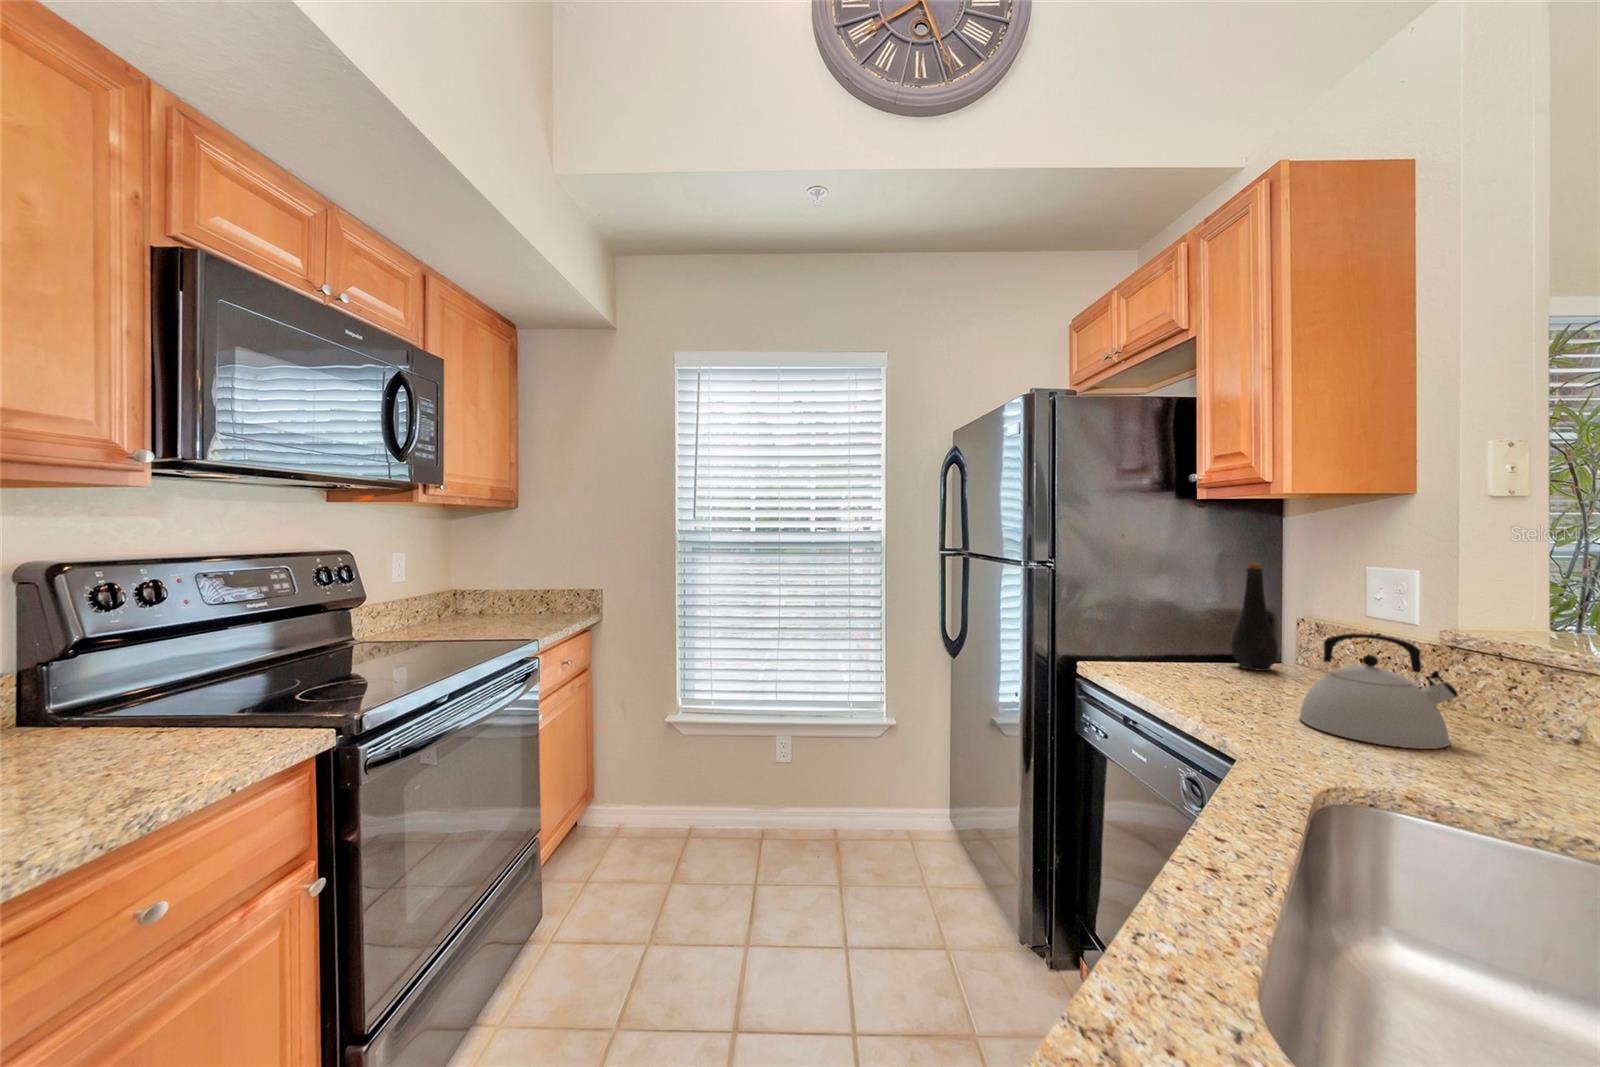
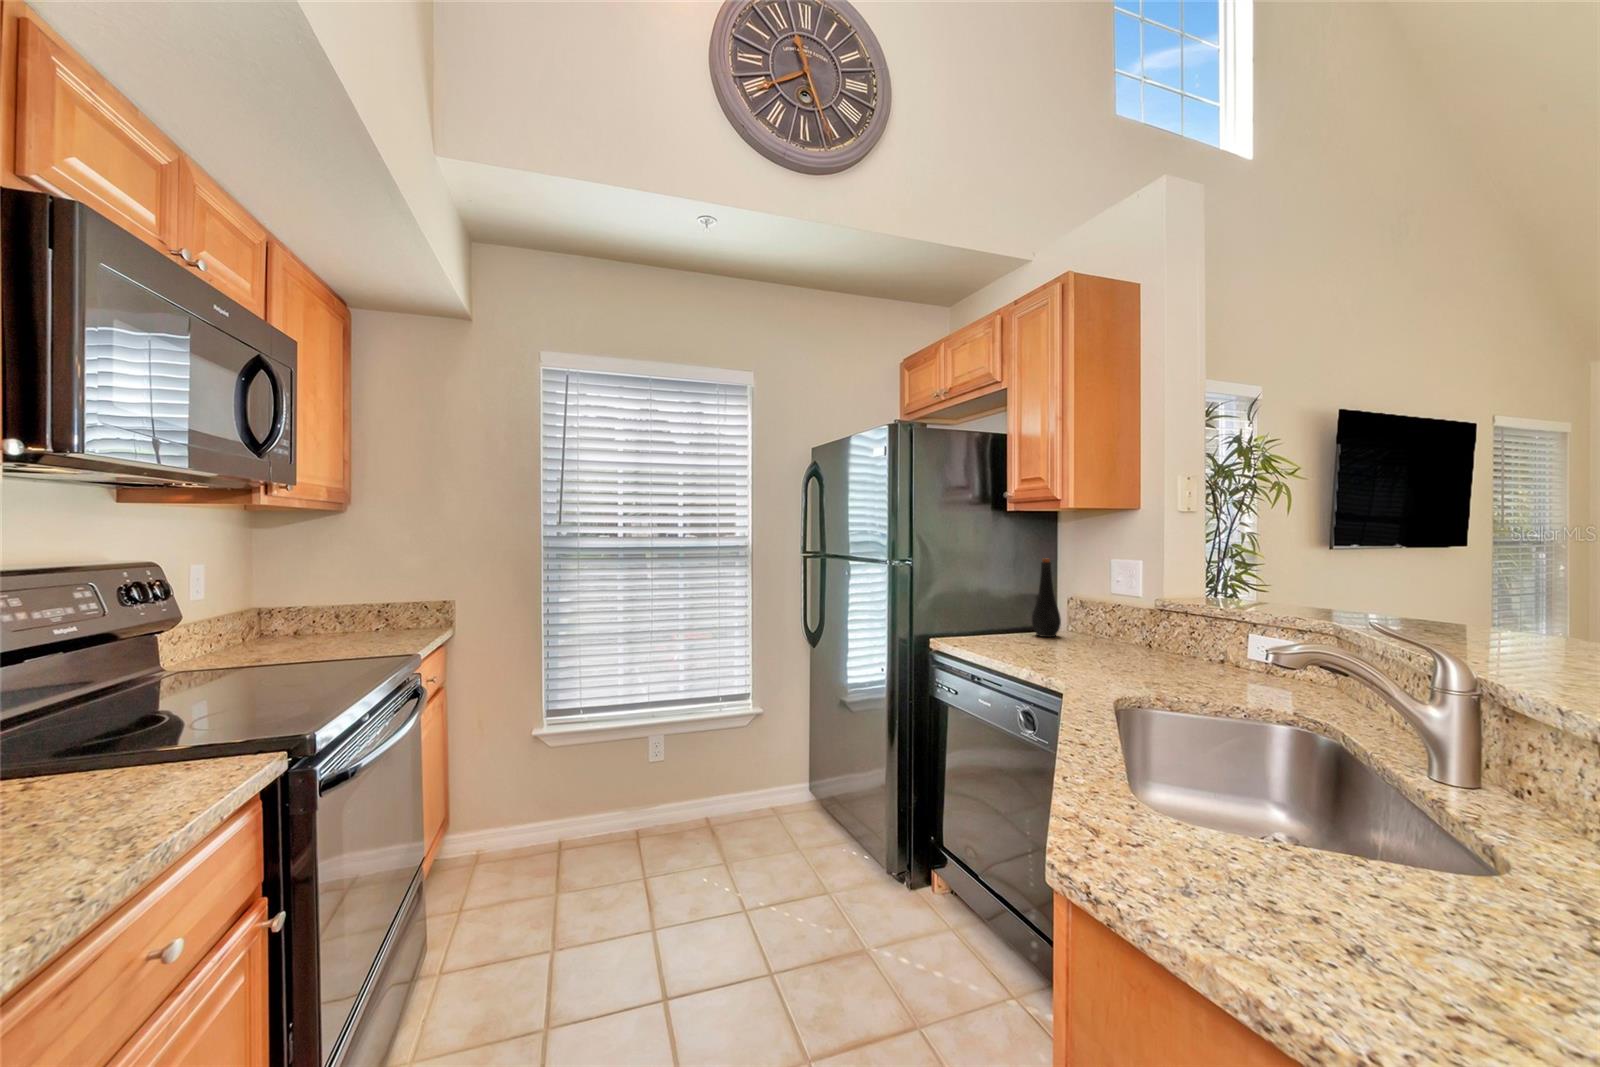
kettle: present [1300,634,1458,749] -> none [1085,603,1169,674]

